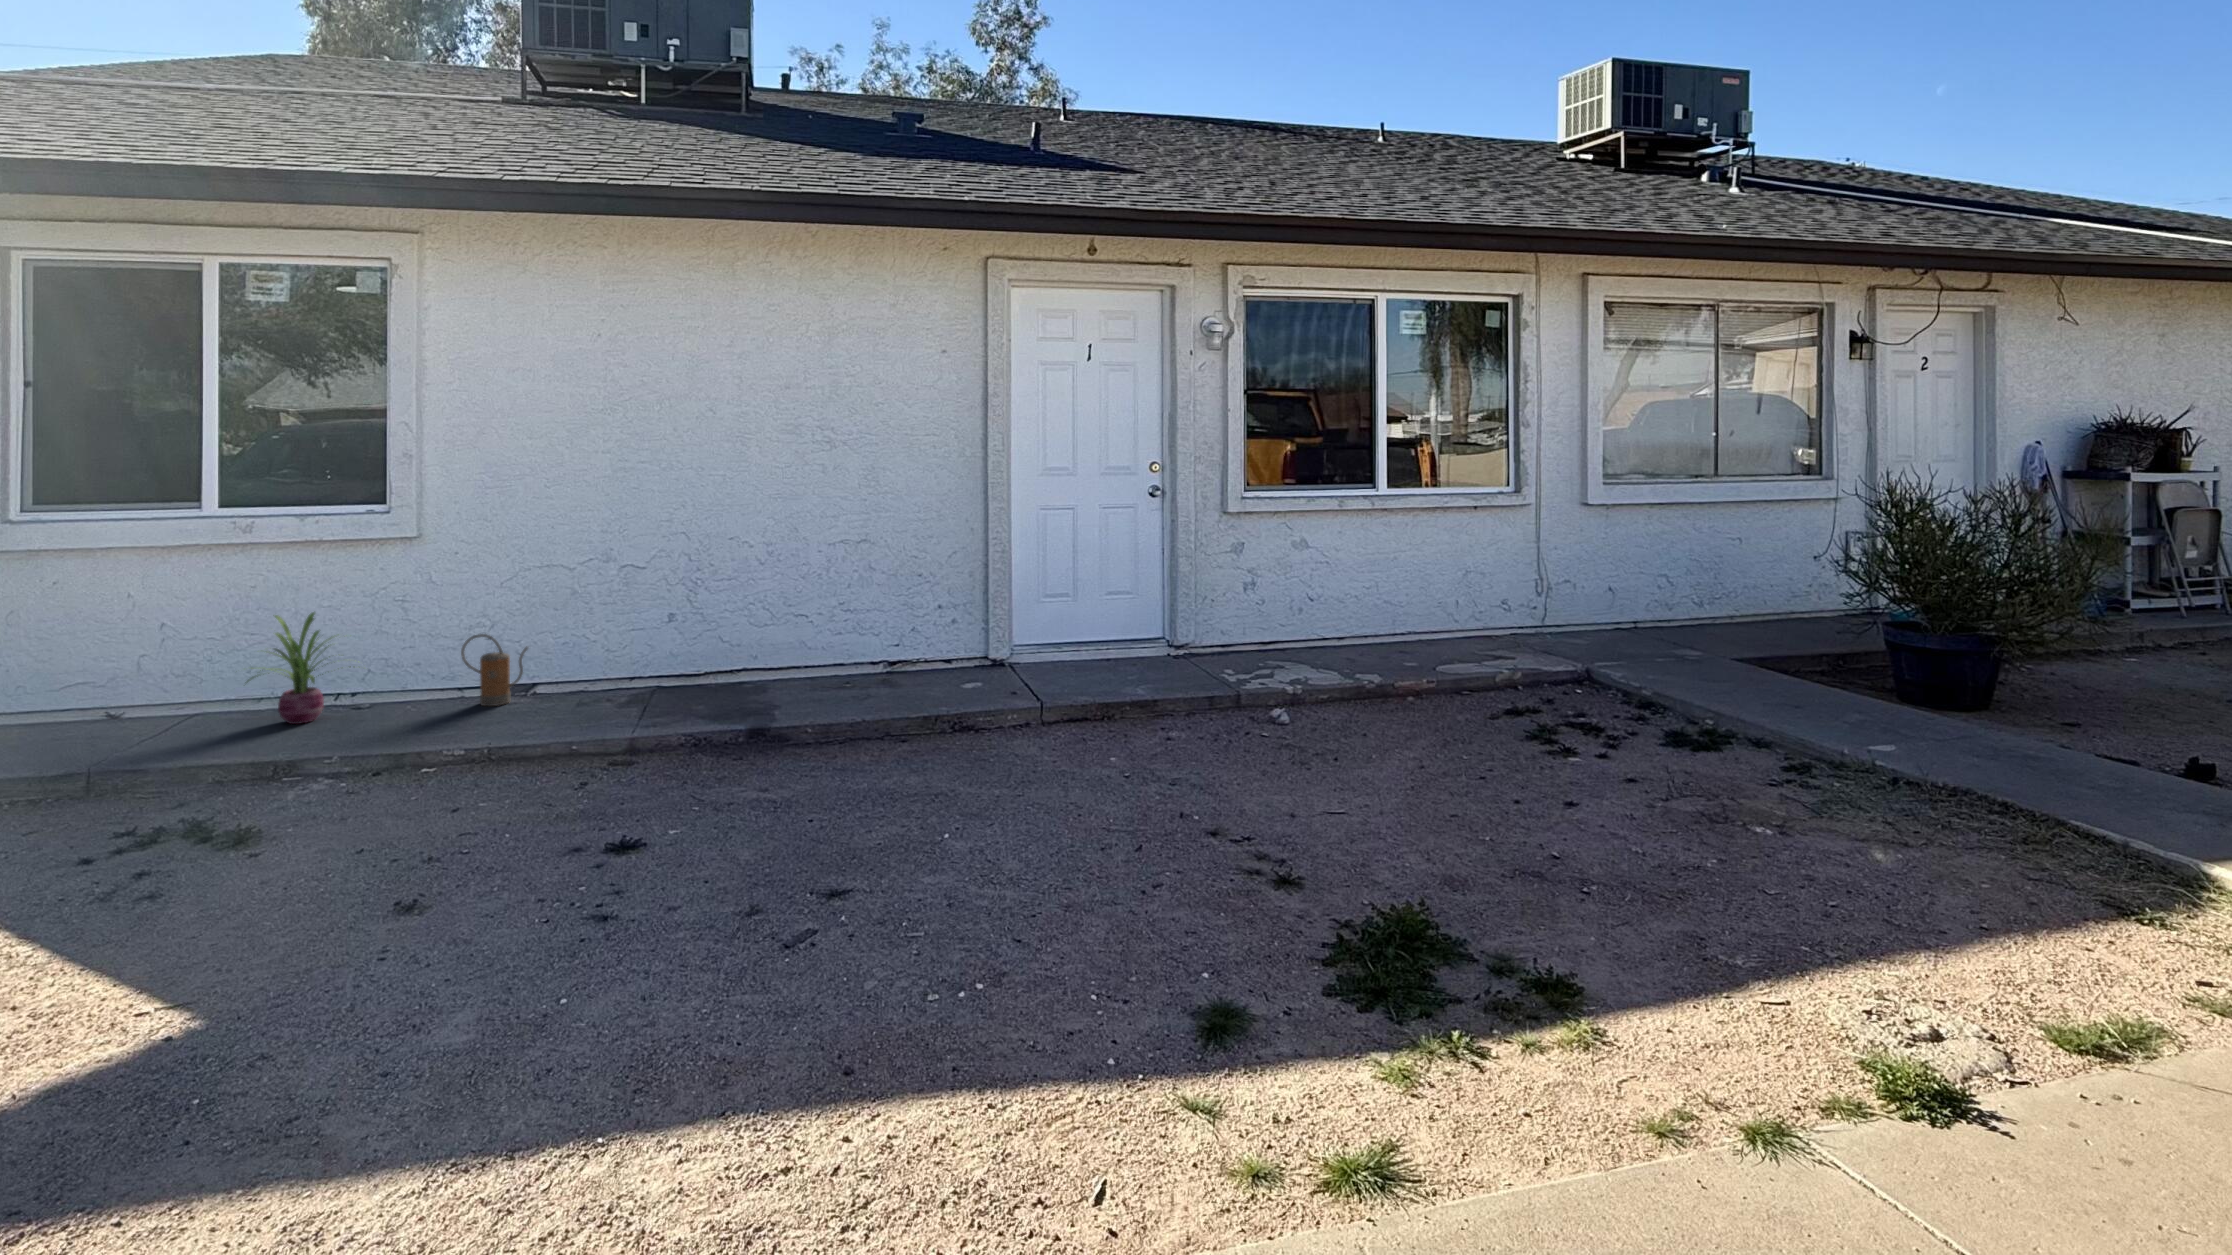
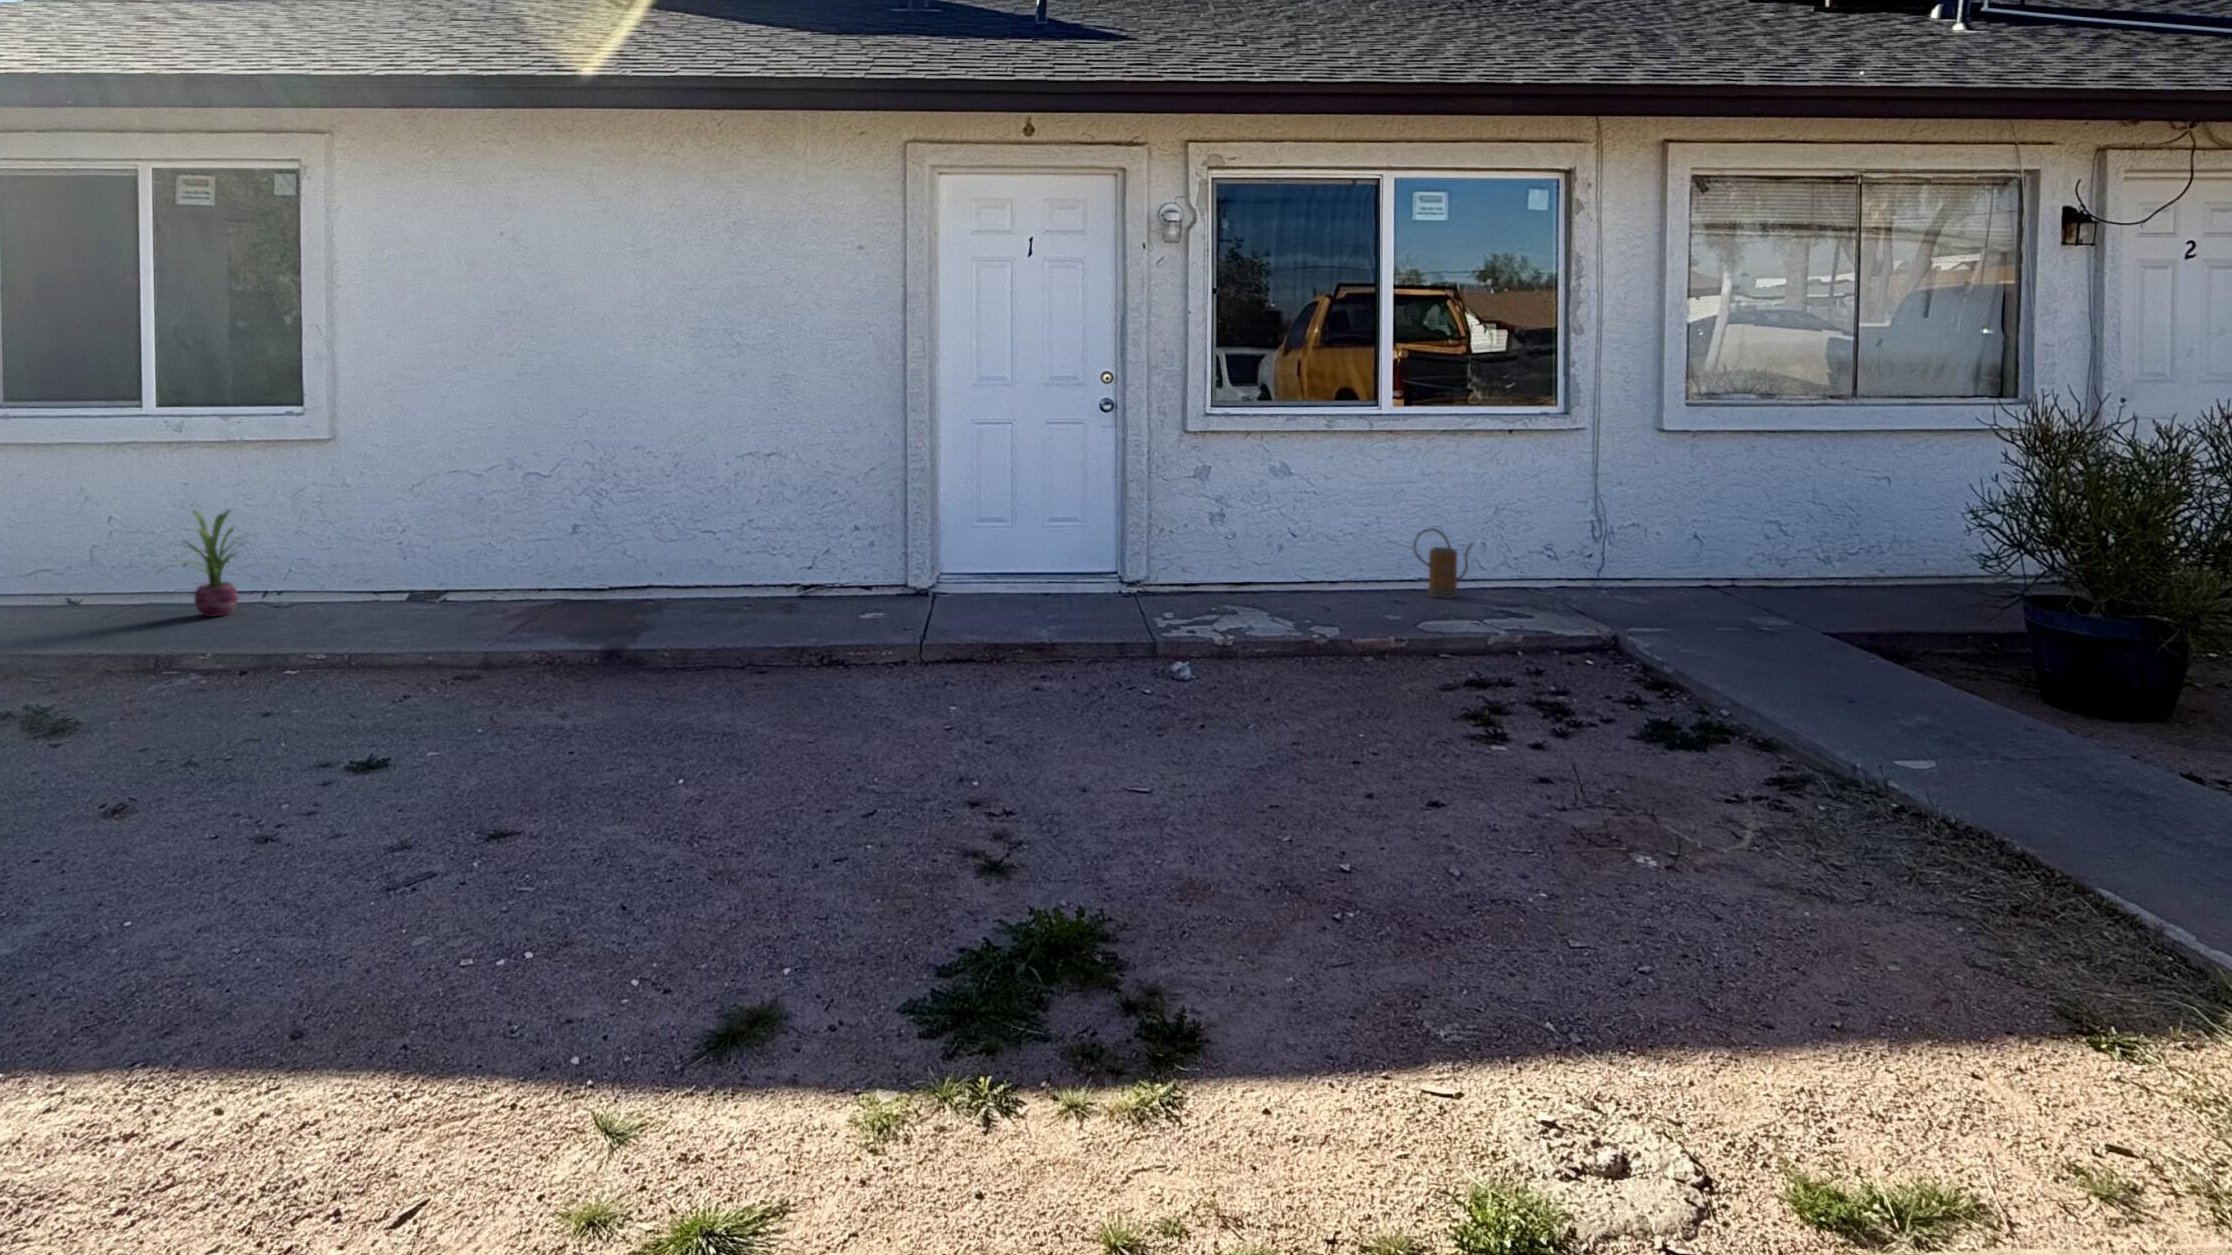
watering can: present [461,634,528,706] -> present [1413,528,1473,598]

